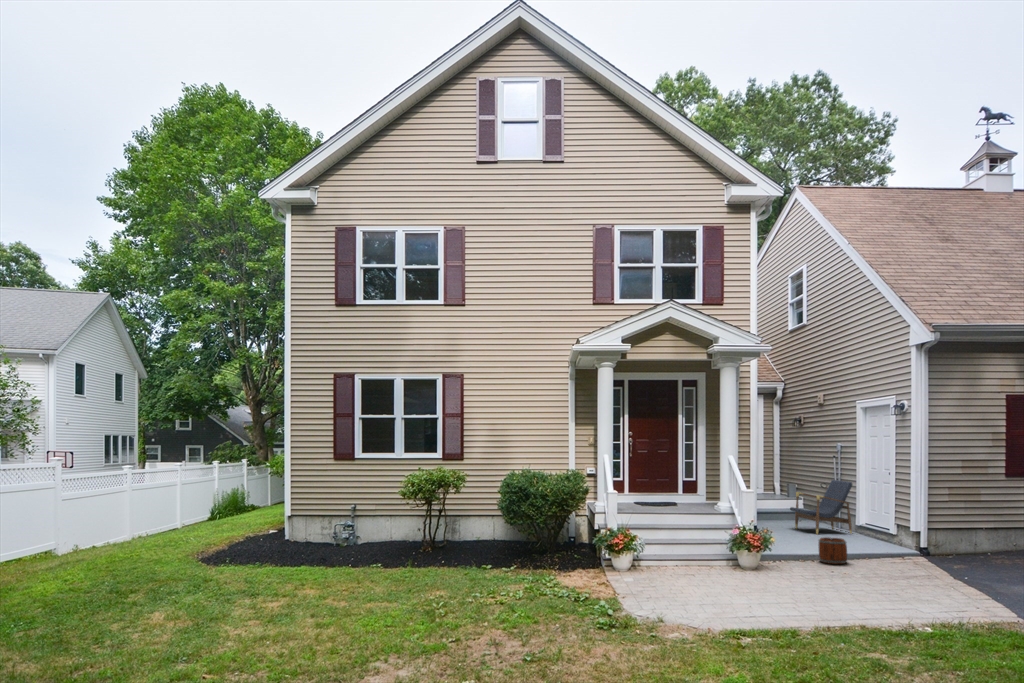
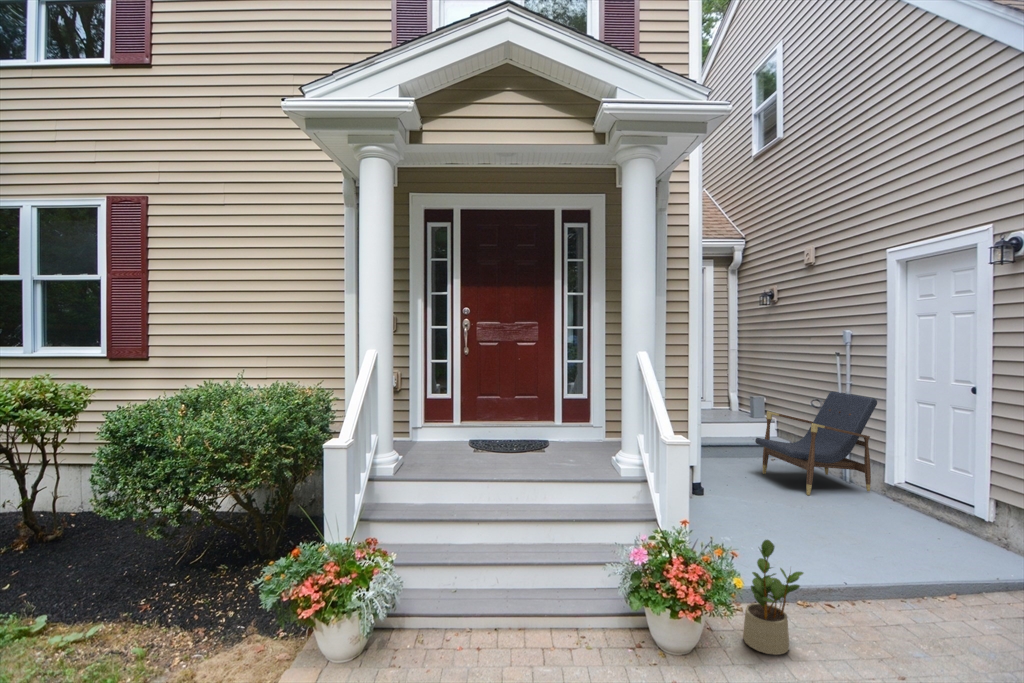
potted plant: none [775,523,795,564] -> present [743,540,803,655]
bucket: present [818,537,847,564] -> none [858,566,948,657]

